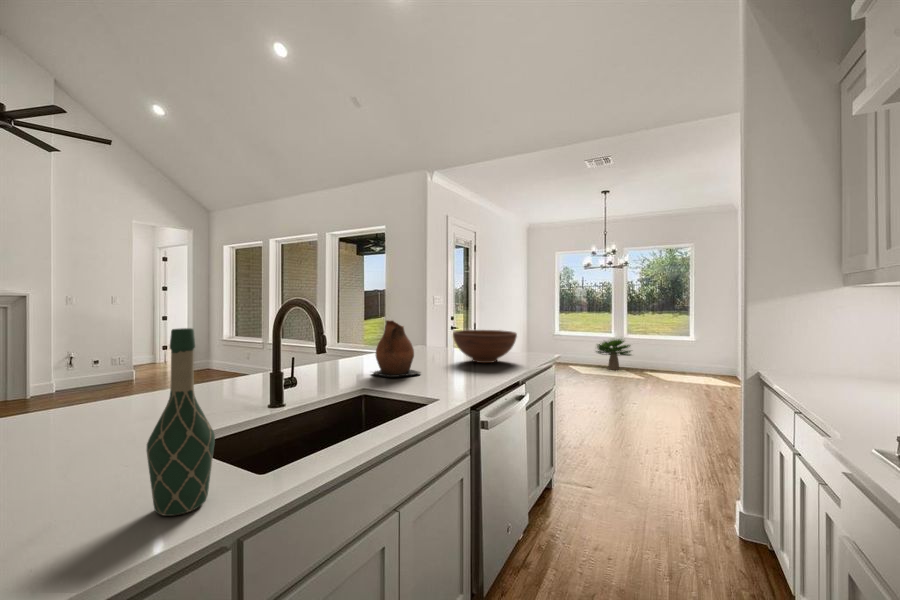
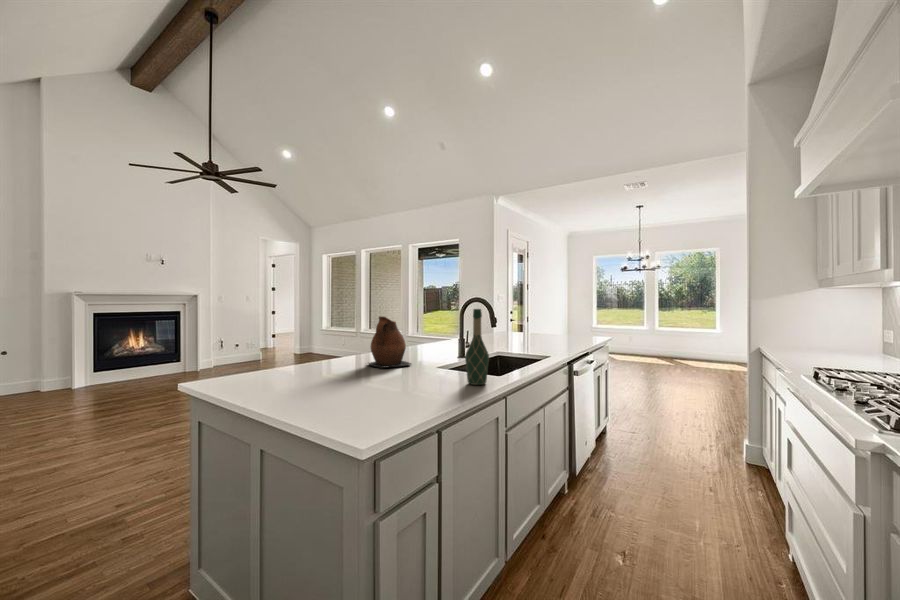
ceramic pitcher: present [373,320,421,377] -> present [368,316,411,368]
fruit bowl: present [453,330,517,363] -> none [539,318,584,340]
potted plant: present [596,339,631,370] -> none [627,329,665,357]

